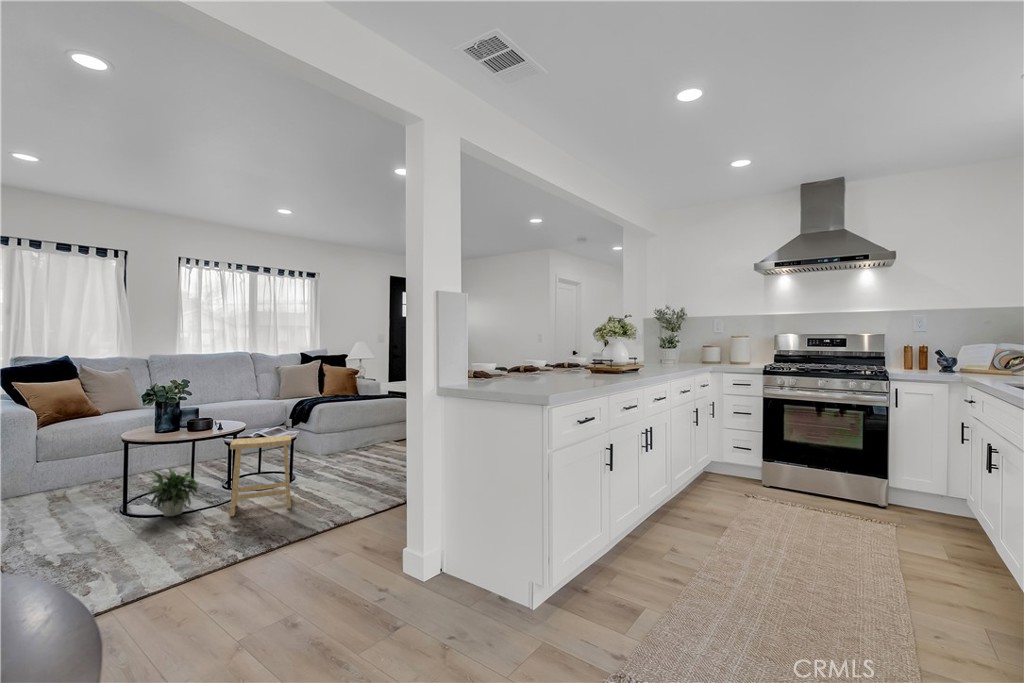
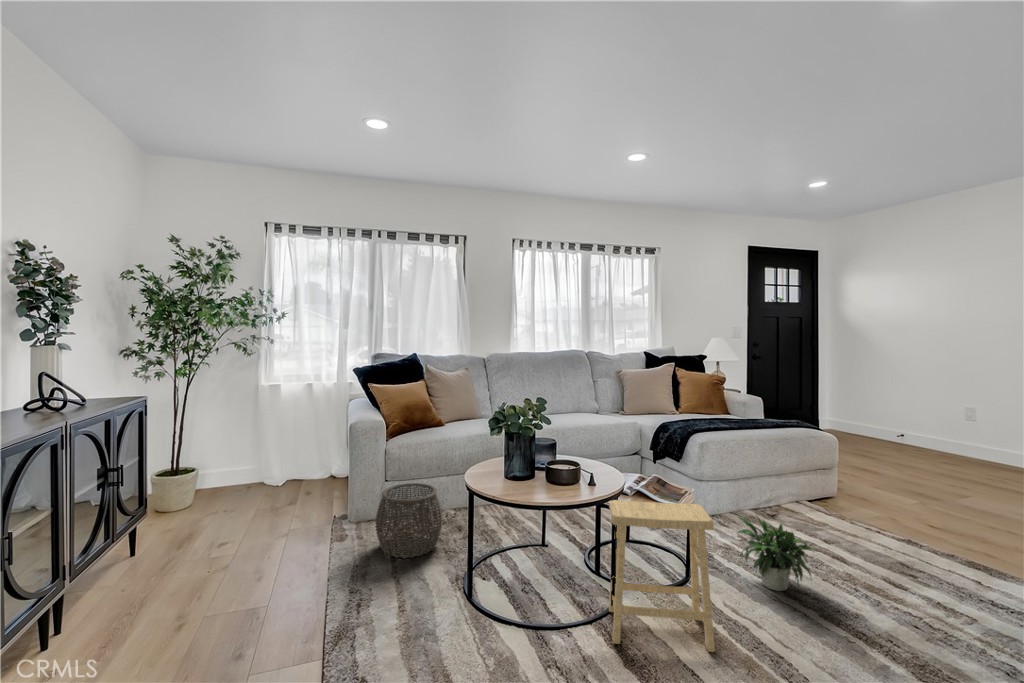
woven basket: none [28,457,100,514] -> present [375,483,443,558]
potted plant: present [148,469,199,516] -> present [738,516,815,591]

